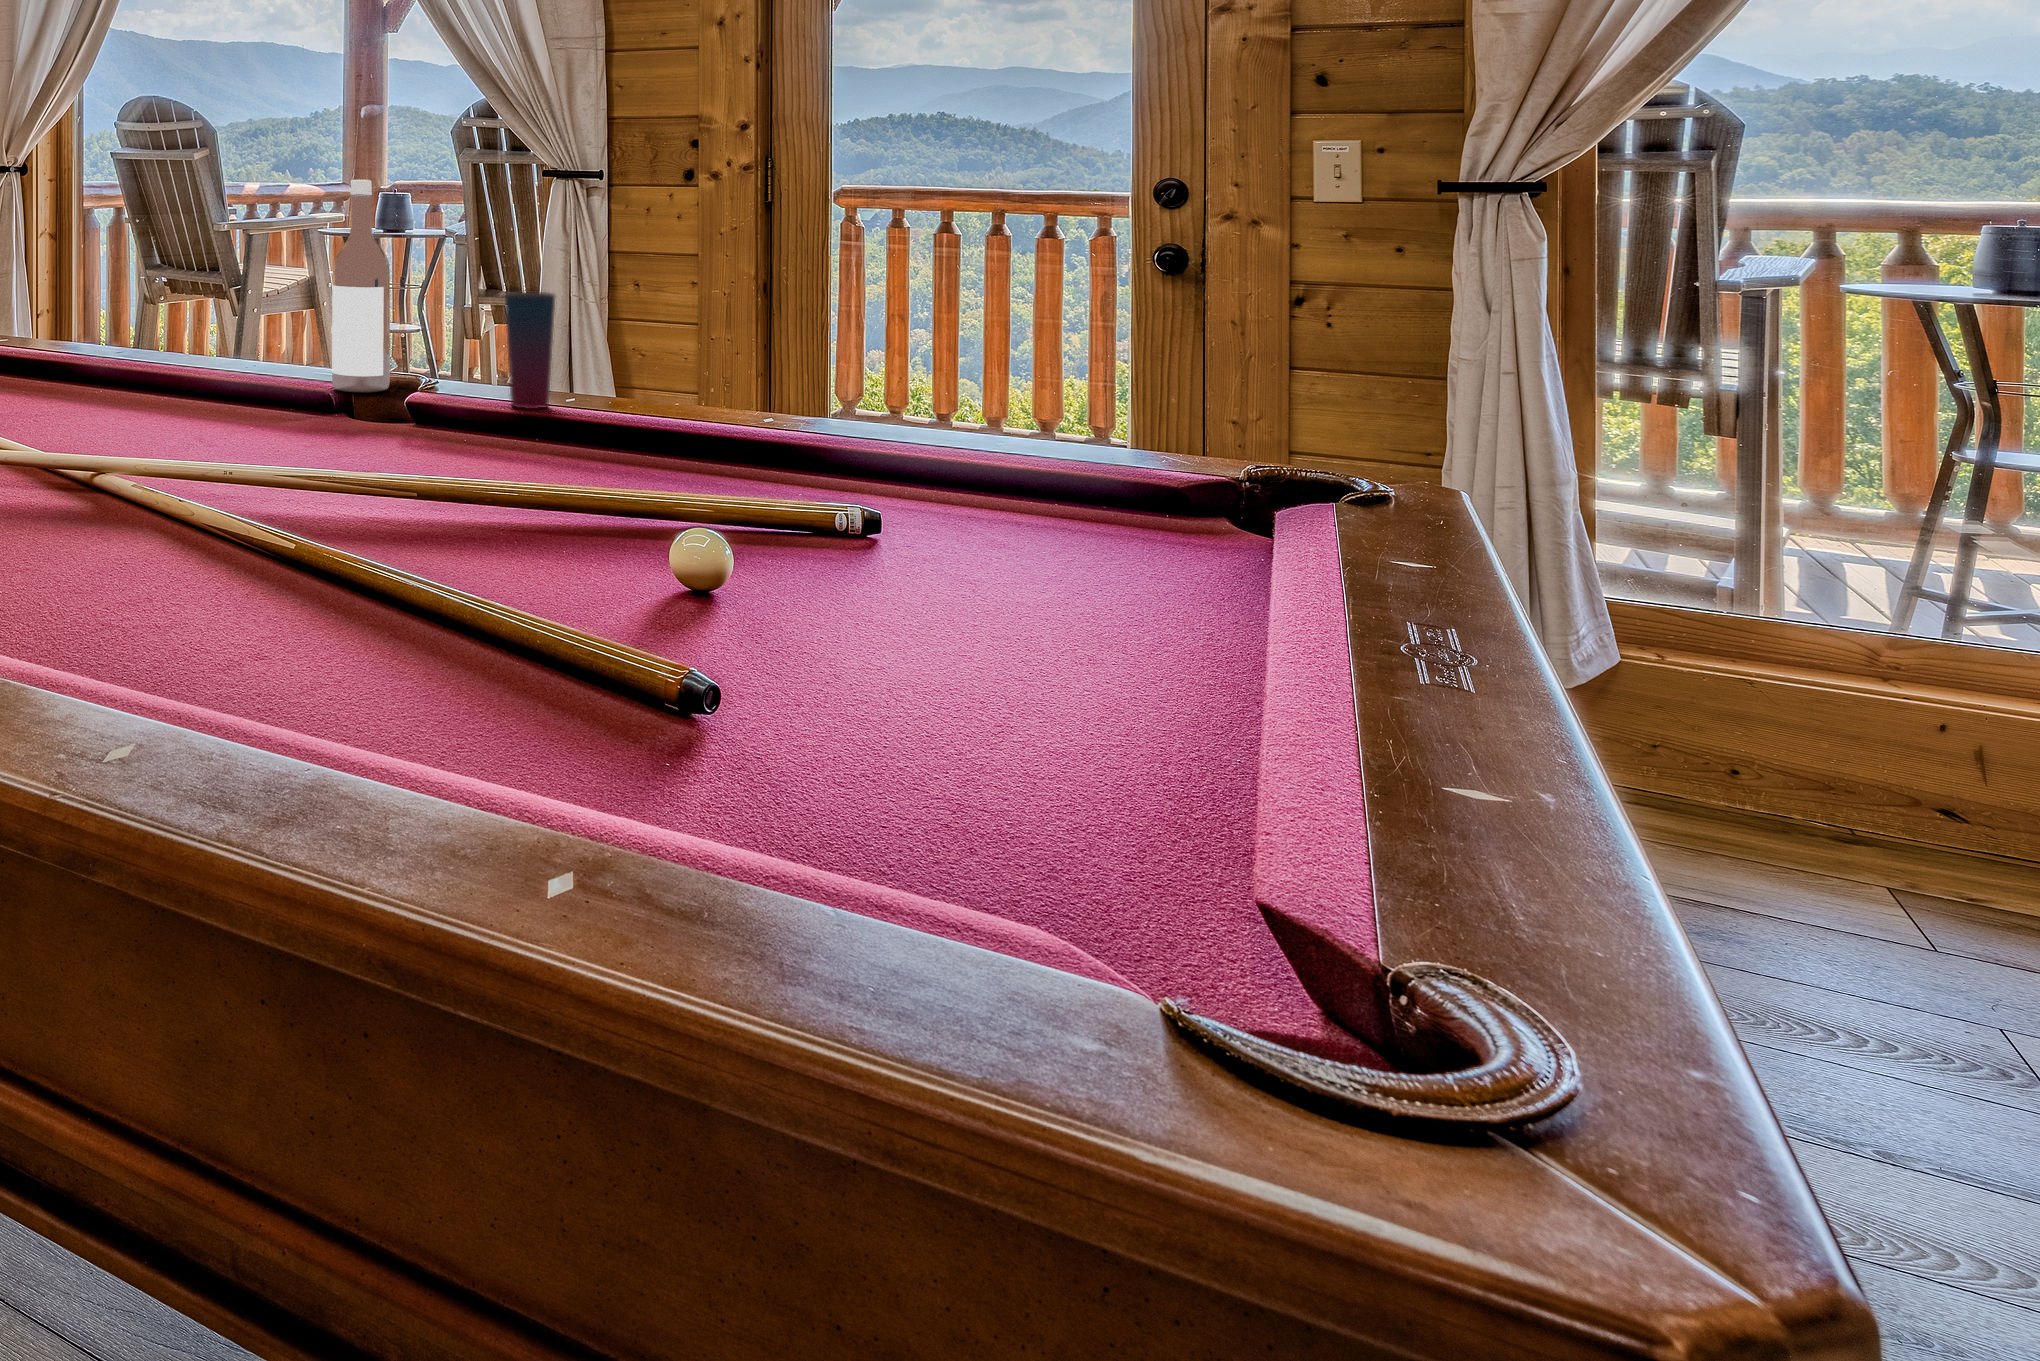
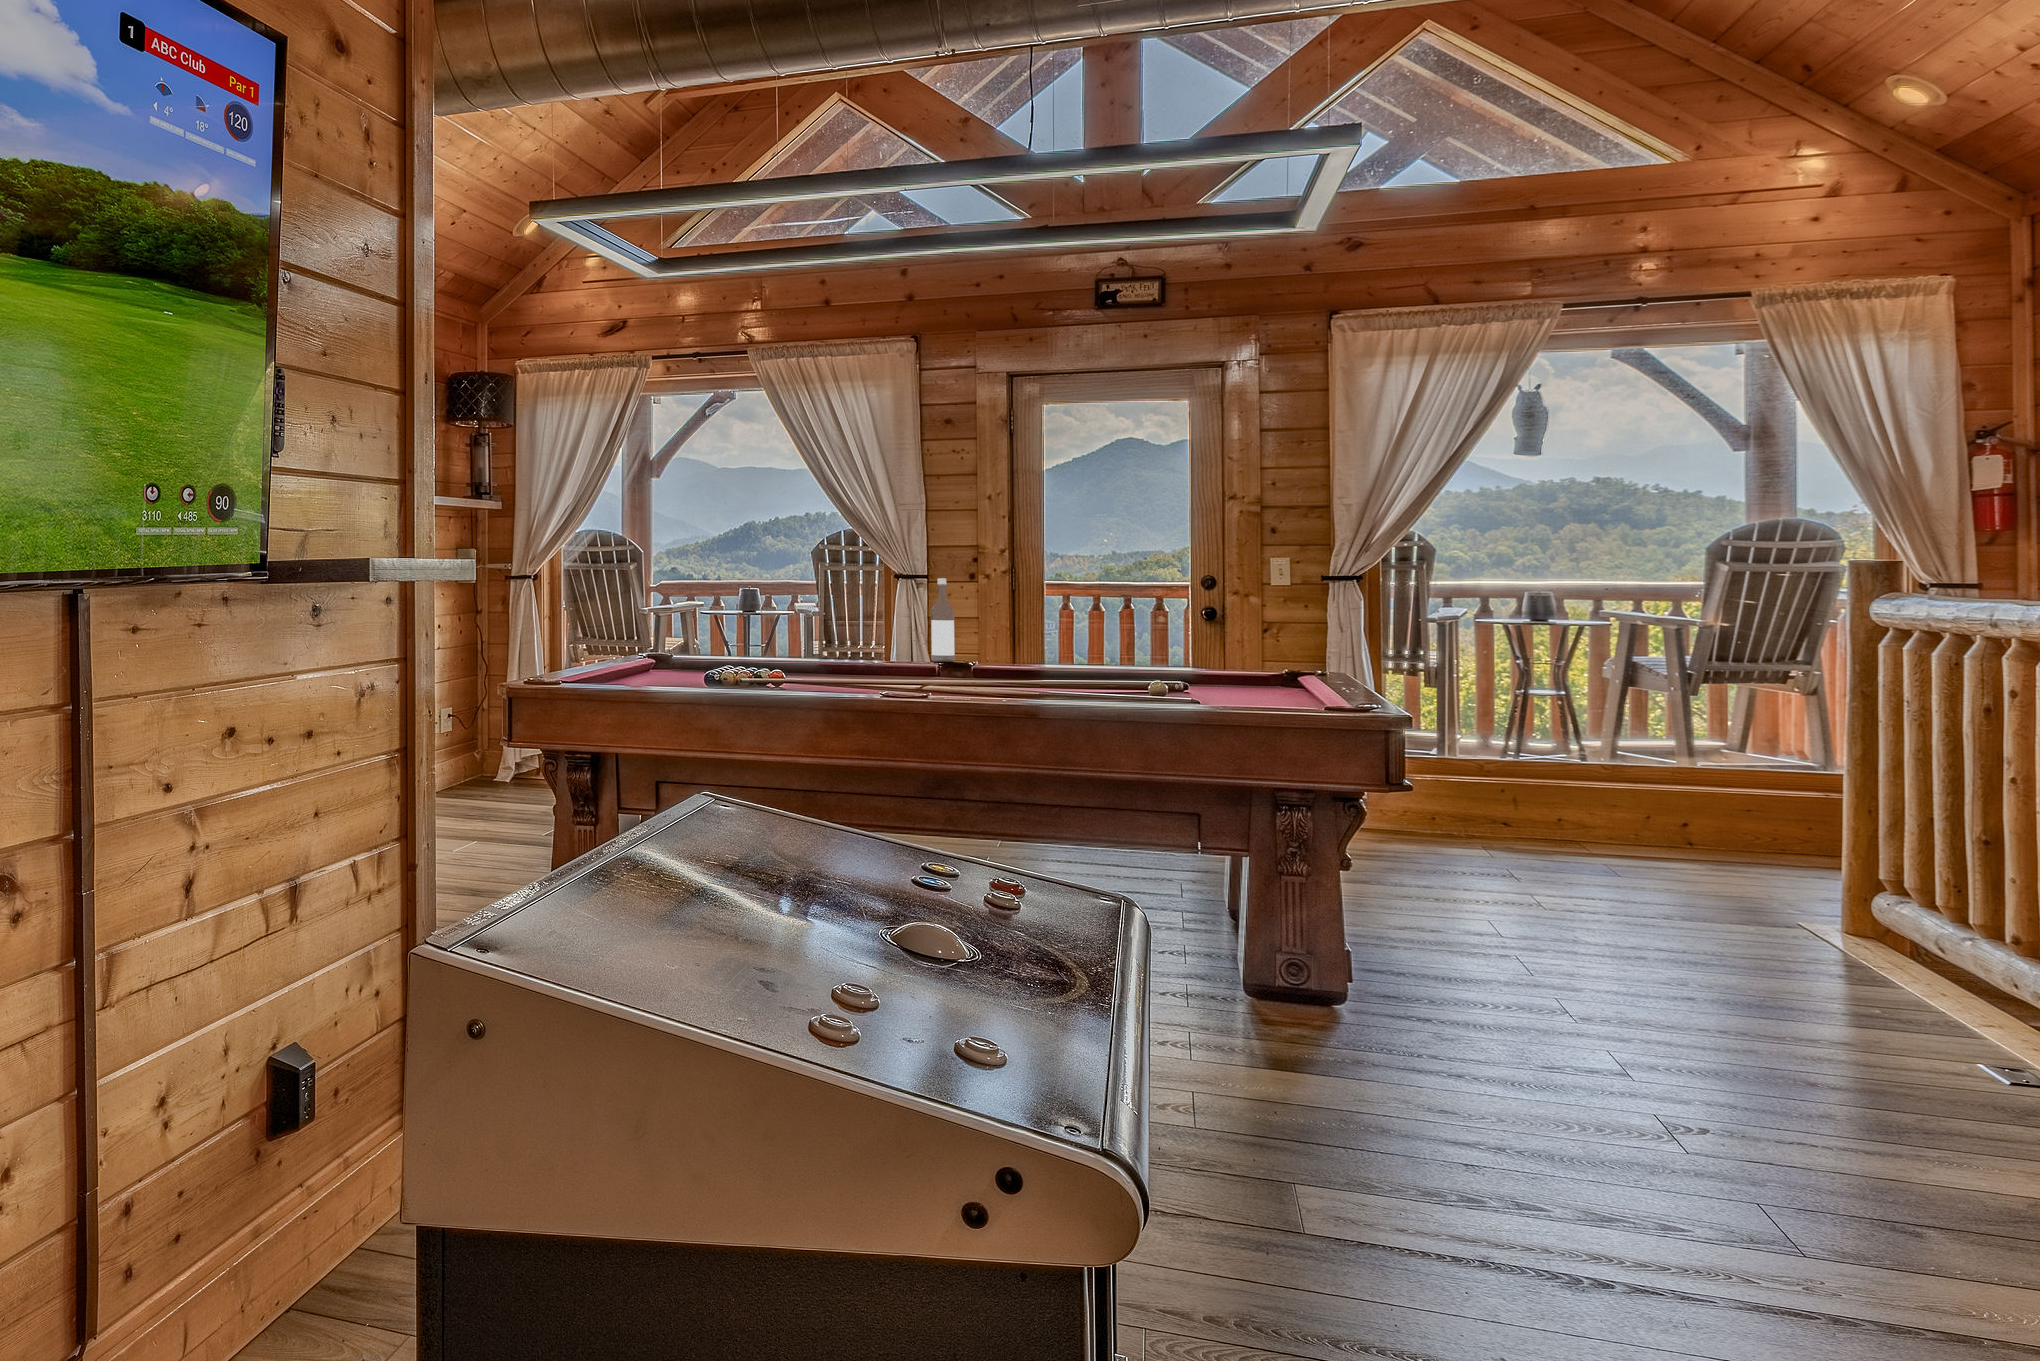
cup: present [505,292,555,409] -> none [1008,621,1028,664]

